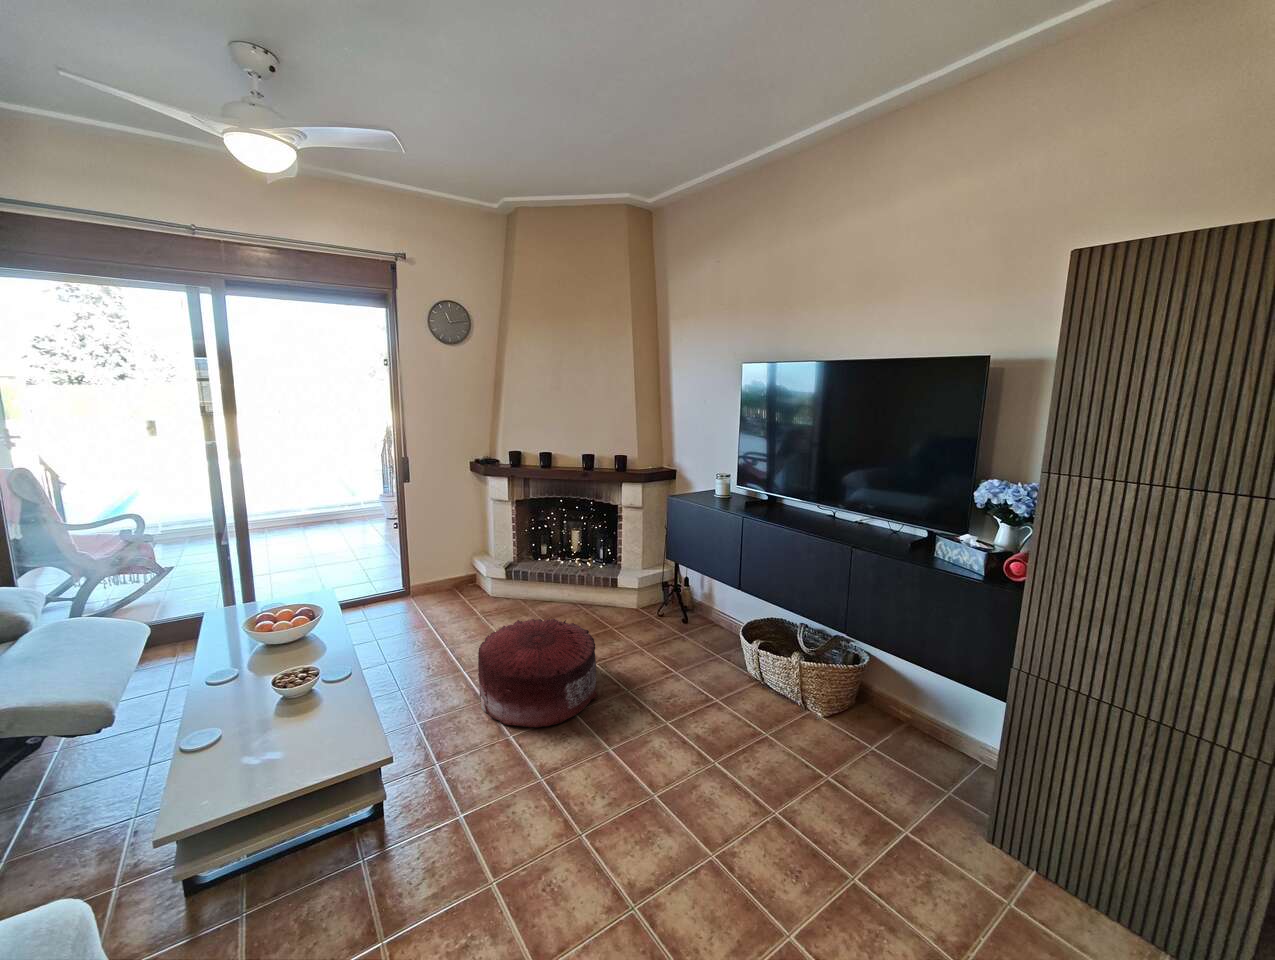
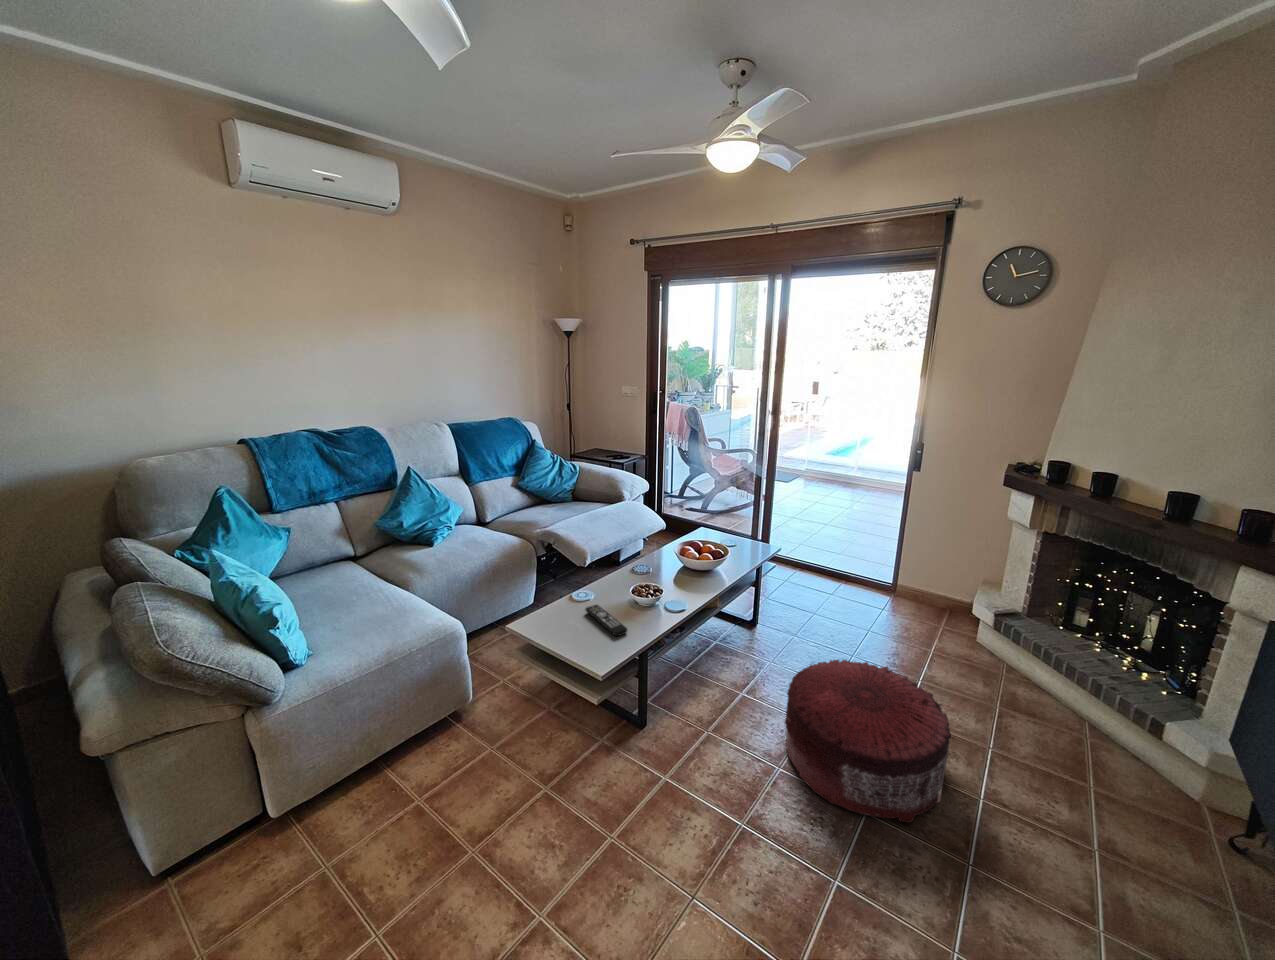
remote control: none [256,711,350,739] -> present [586,605,627,636]

